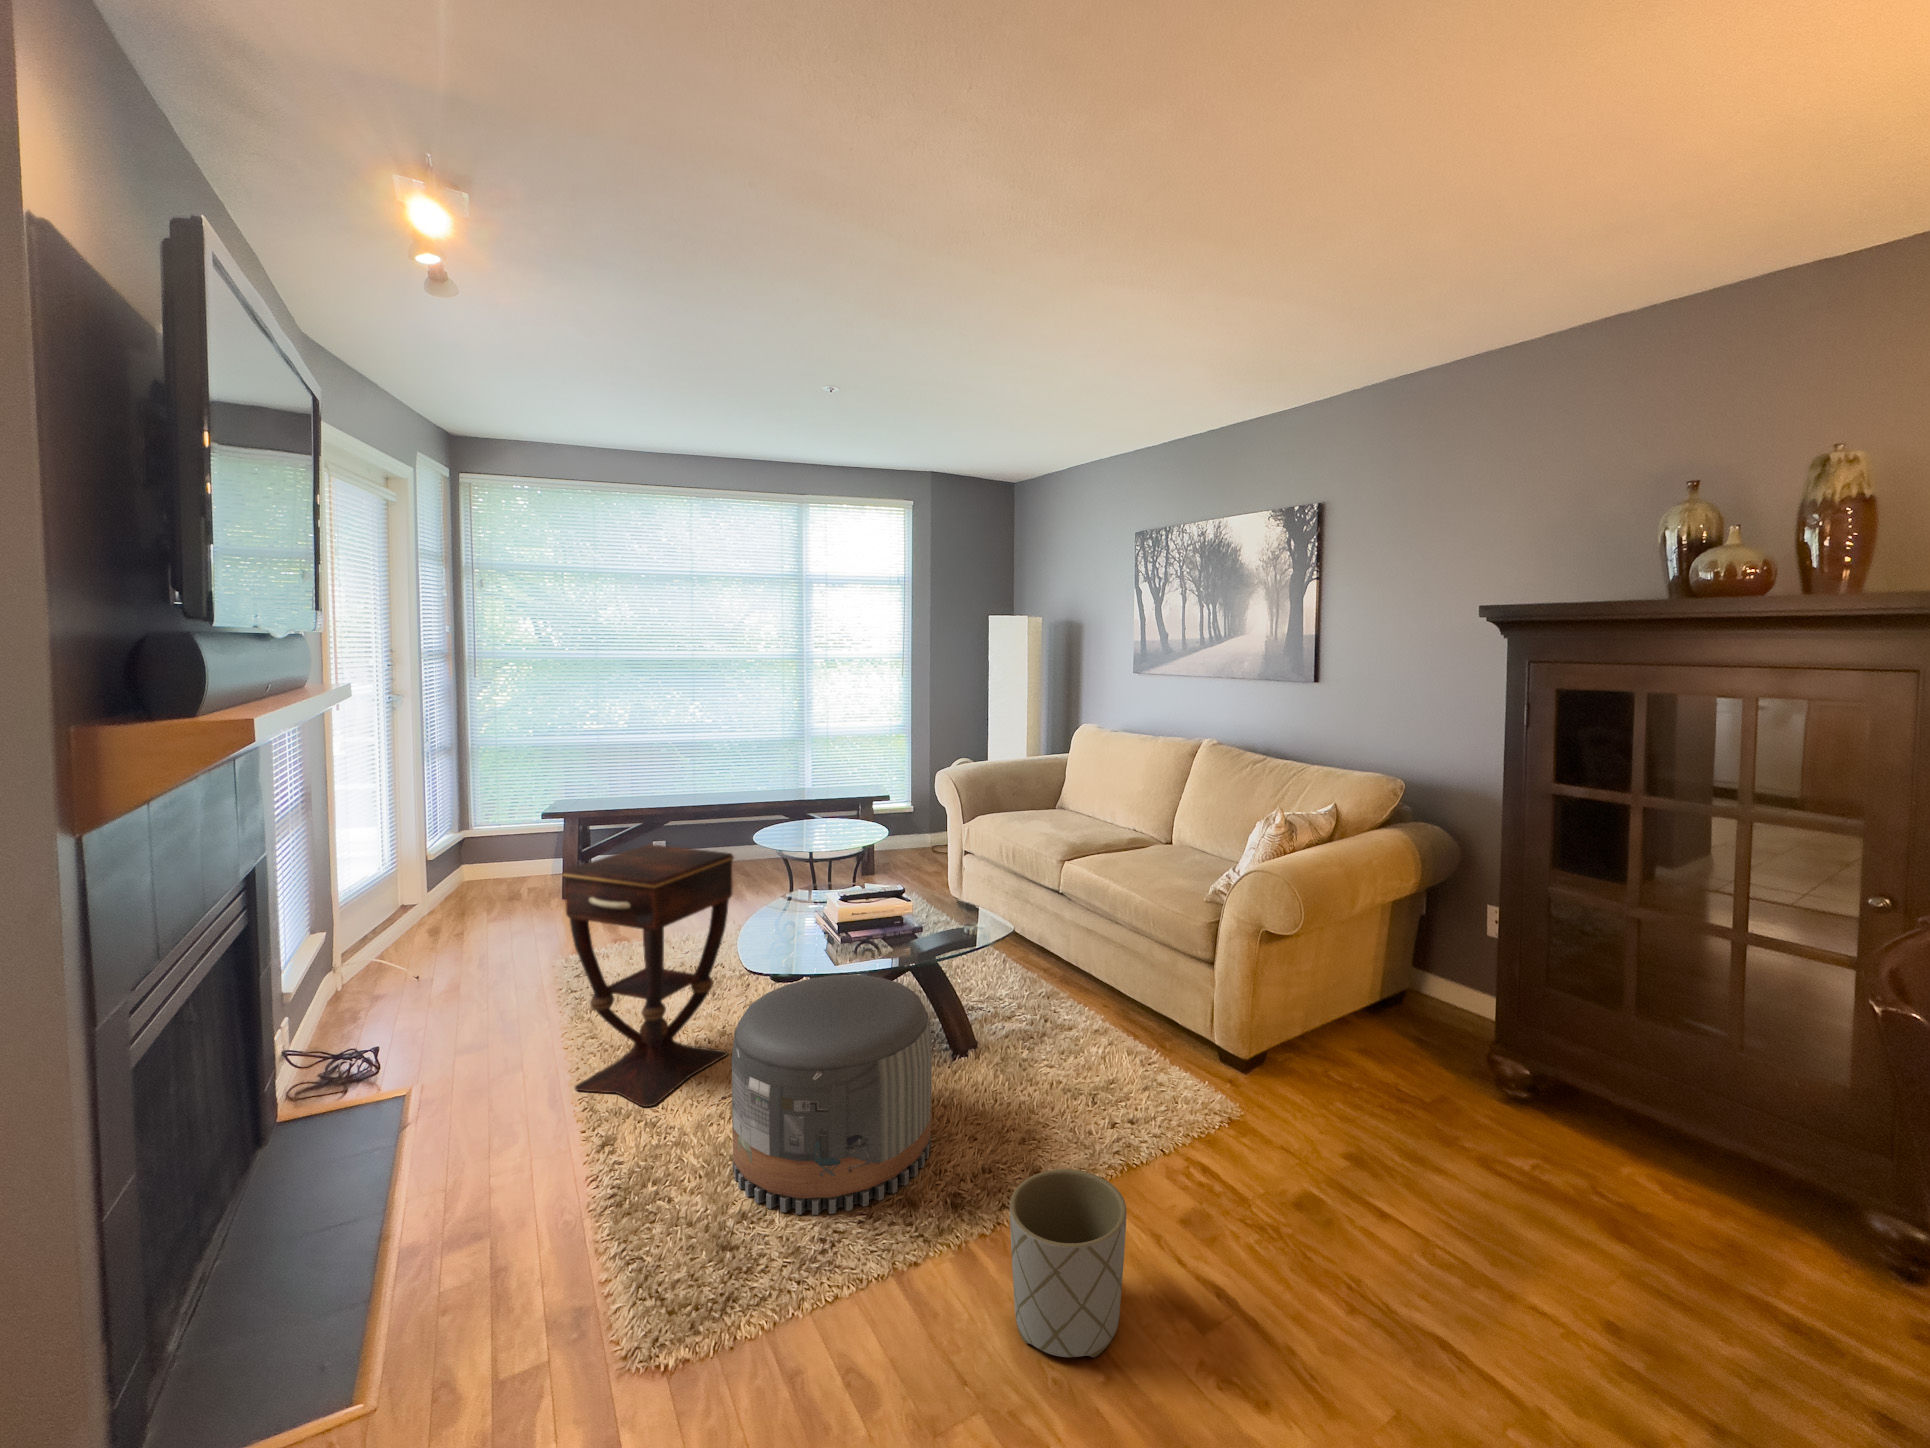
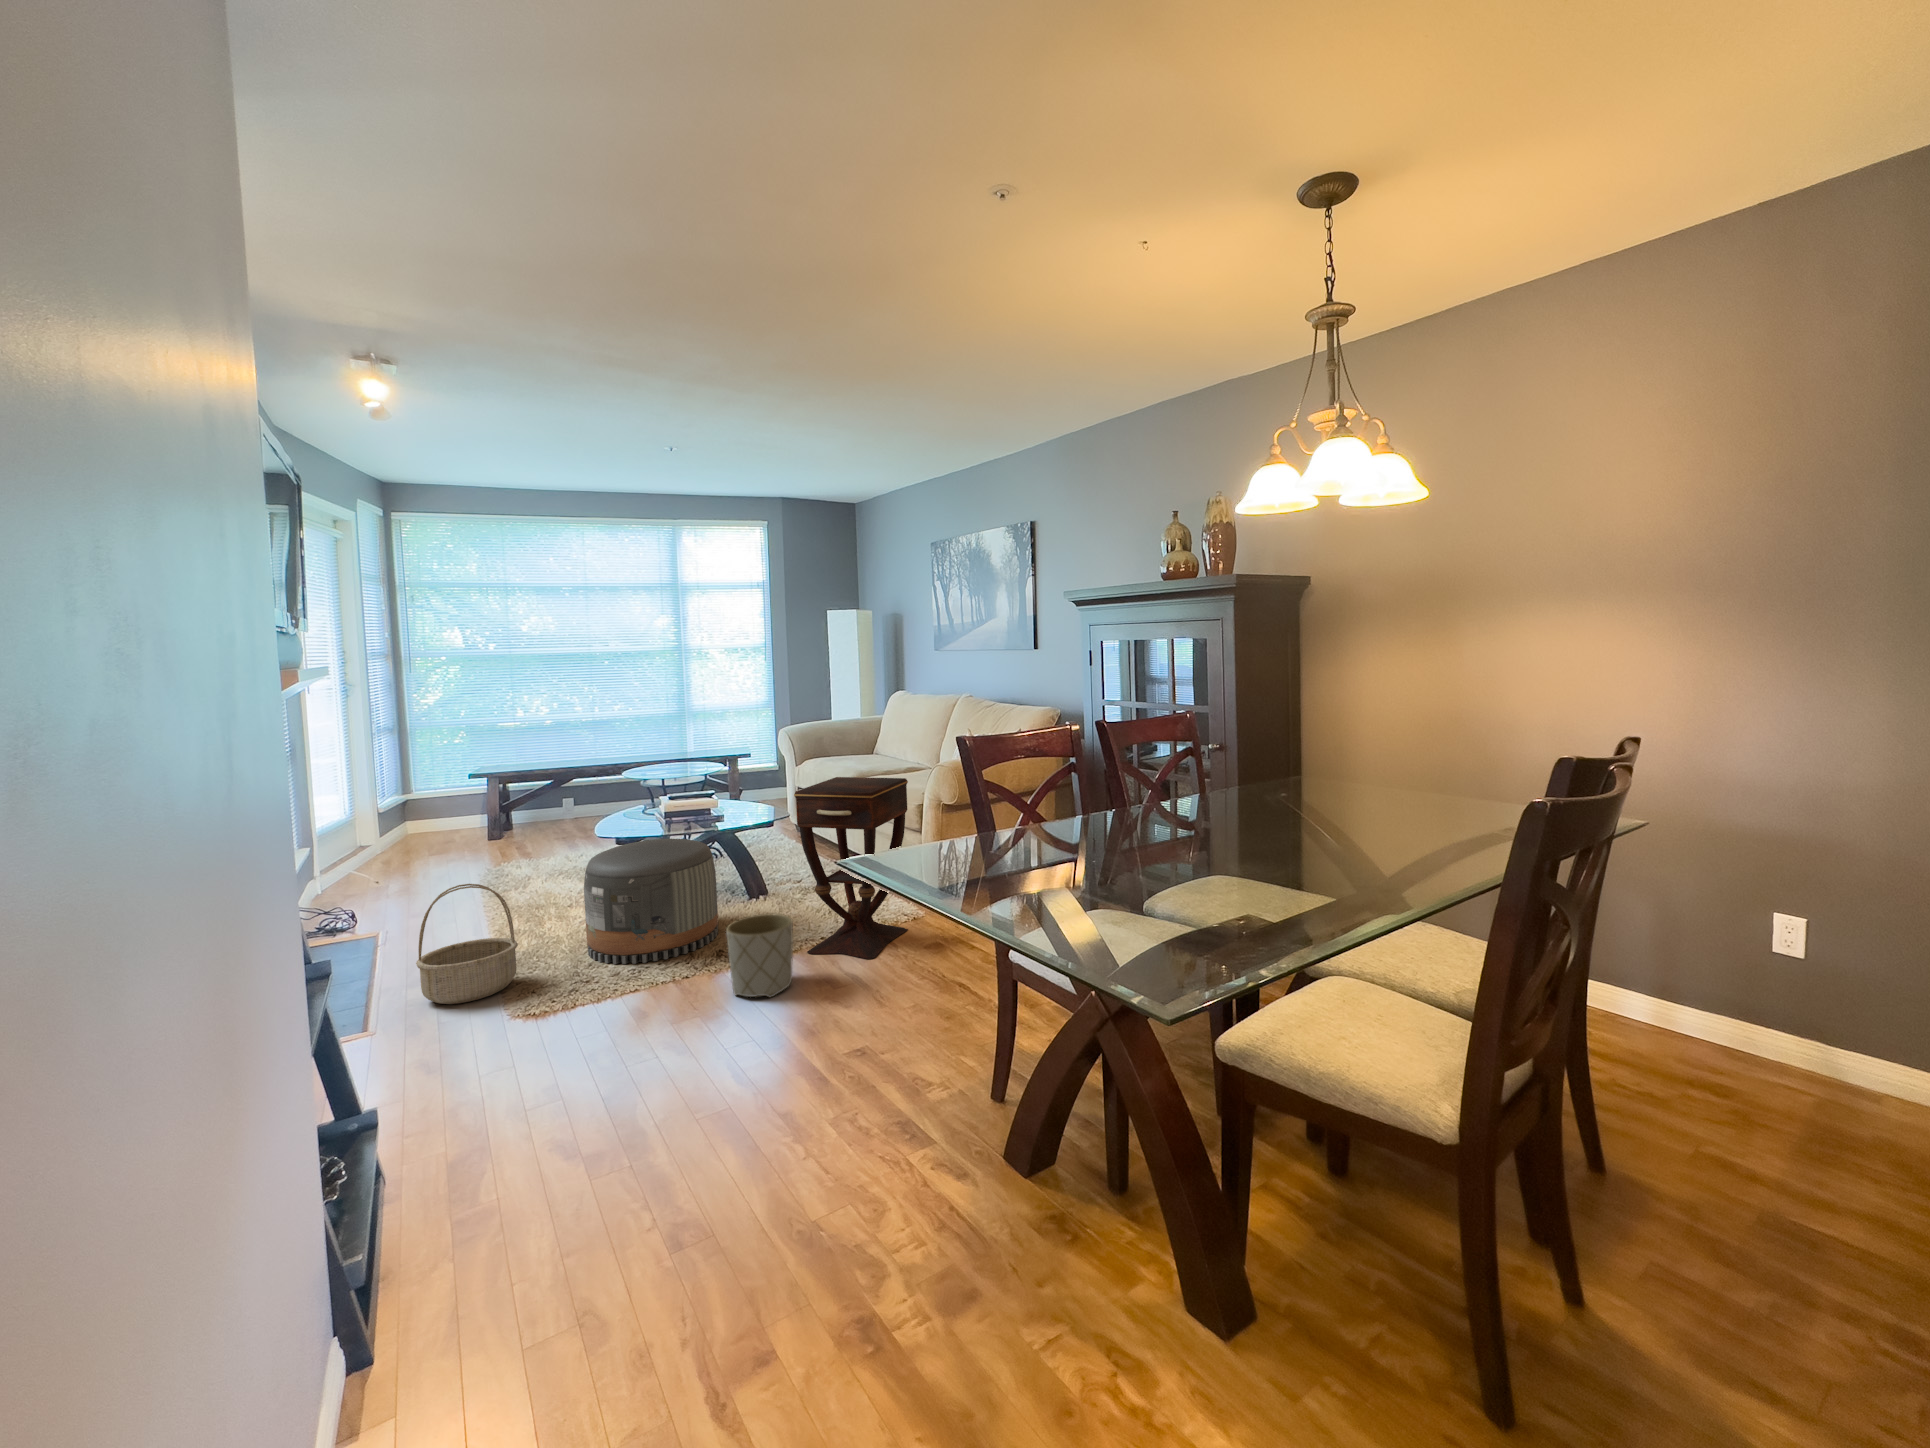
side table: present [563,844,734,1107] -> present [794,777,908,959]
basket: none [461,1089,632,1315] -> present [416,884,518,1004]

